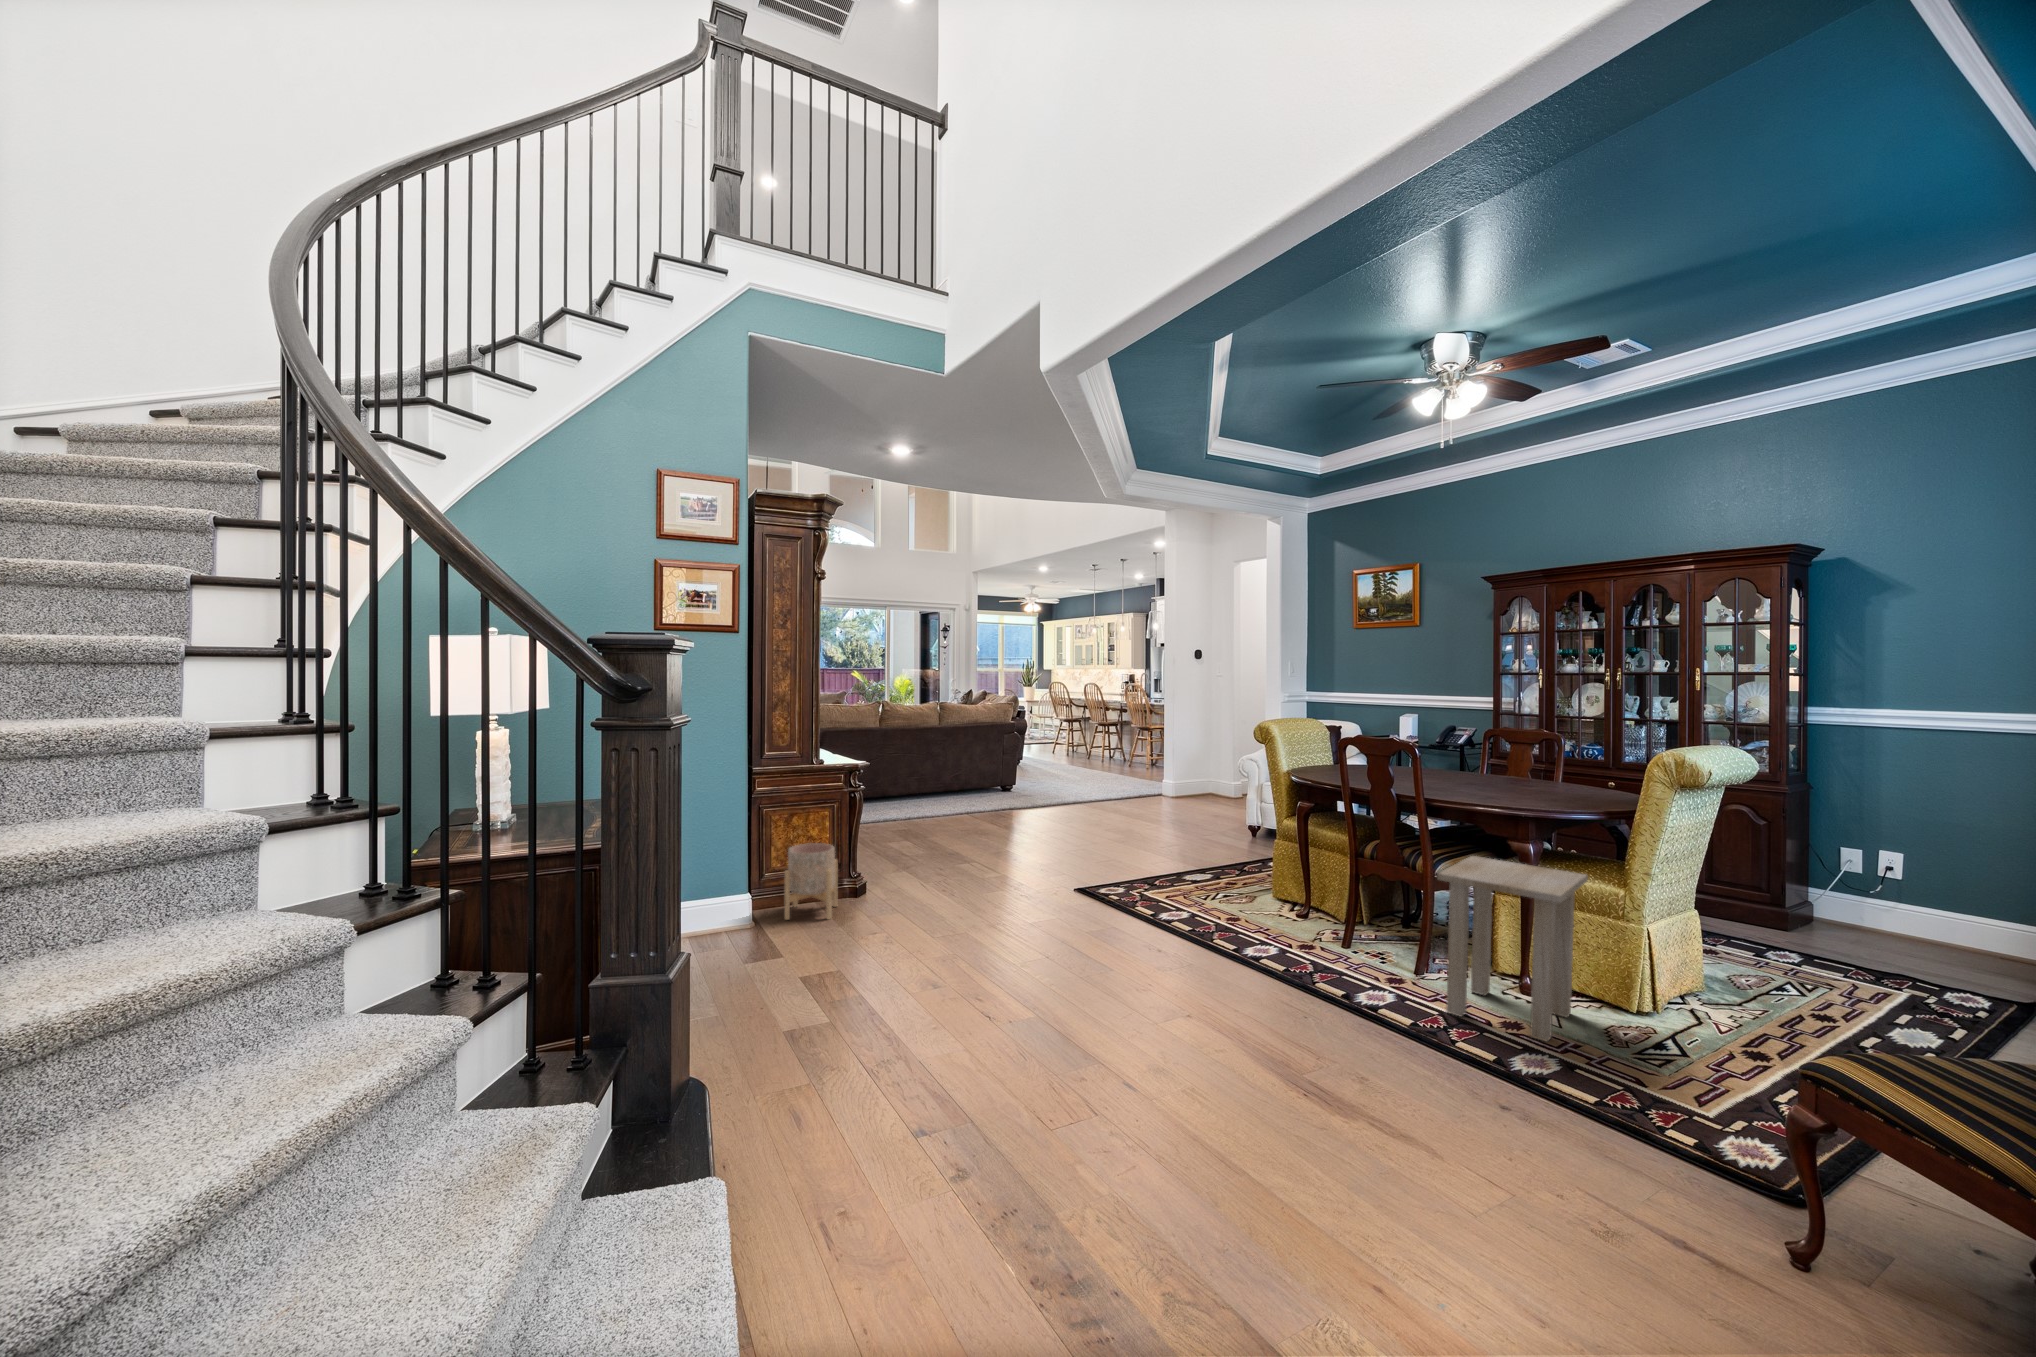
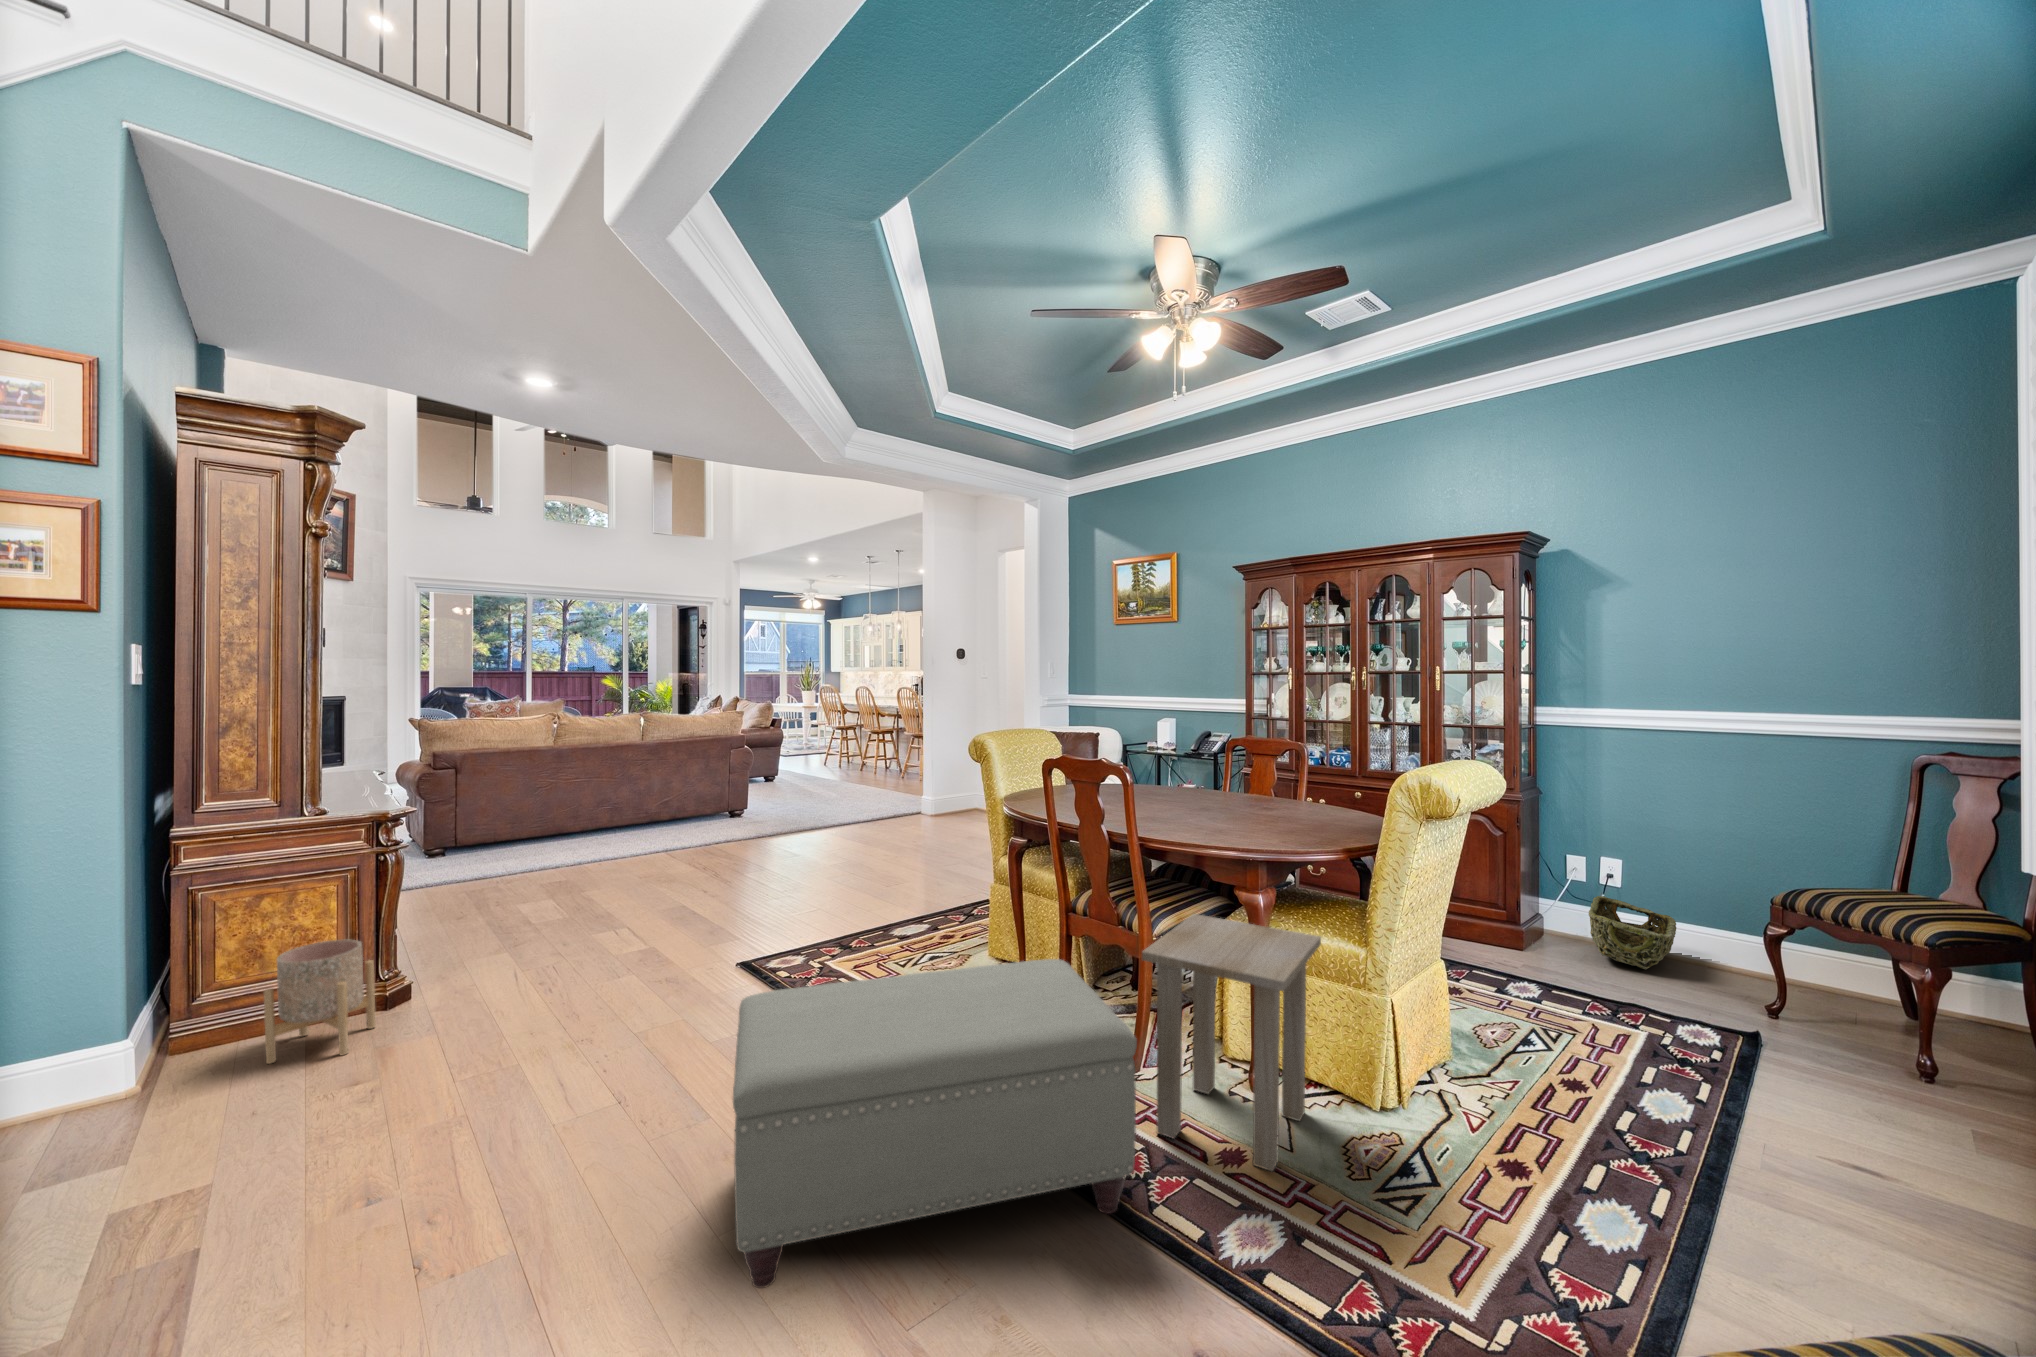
ottoman: none [1140,878,1445,1056] -> present [733,959,1137,1288]
woven basket: none [1856,887,1956,953] -> present [1589,896,1676,969]

